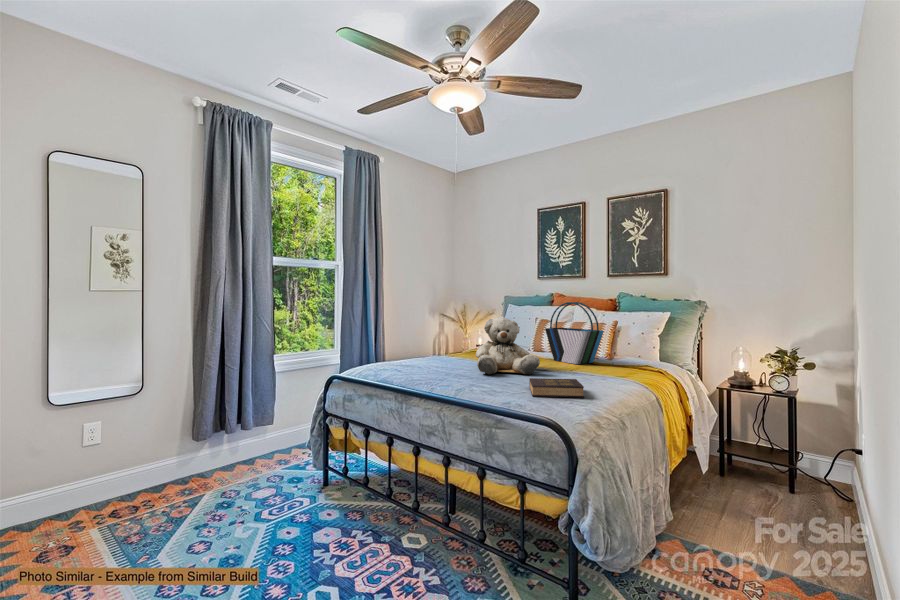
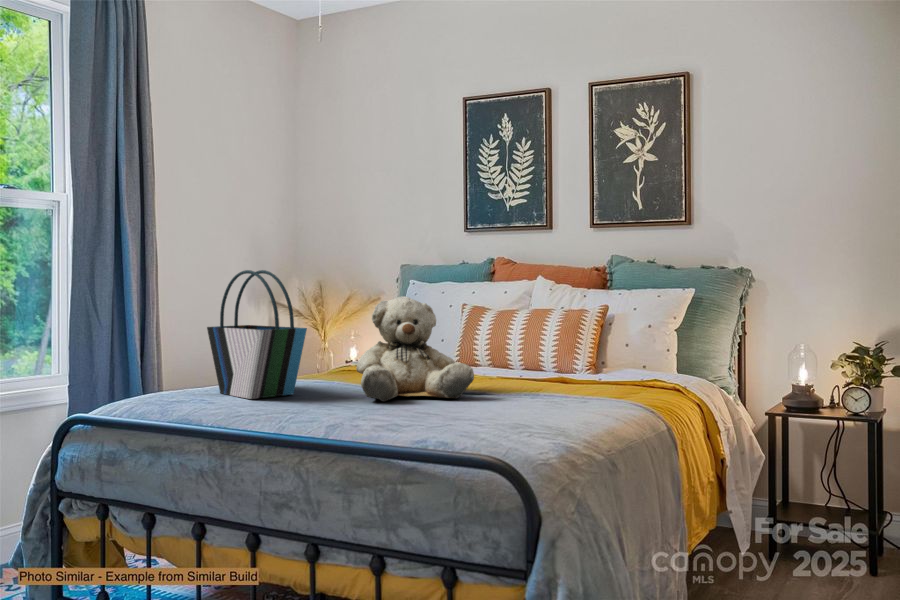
tote bag: present [545,302,604,364] -> present [207,270,307,399]
hardback book: present [529,378,584,397] -> none [458,398,550,428]

